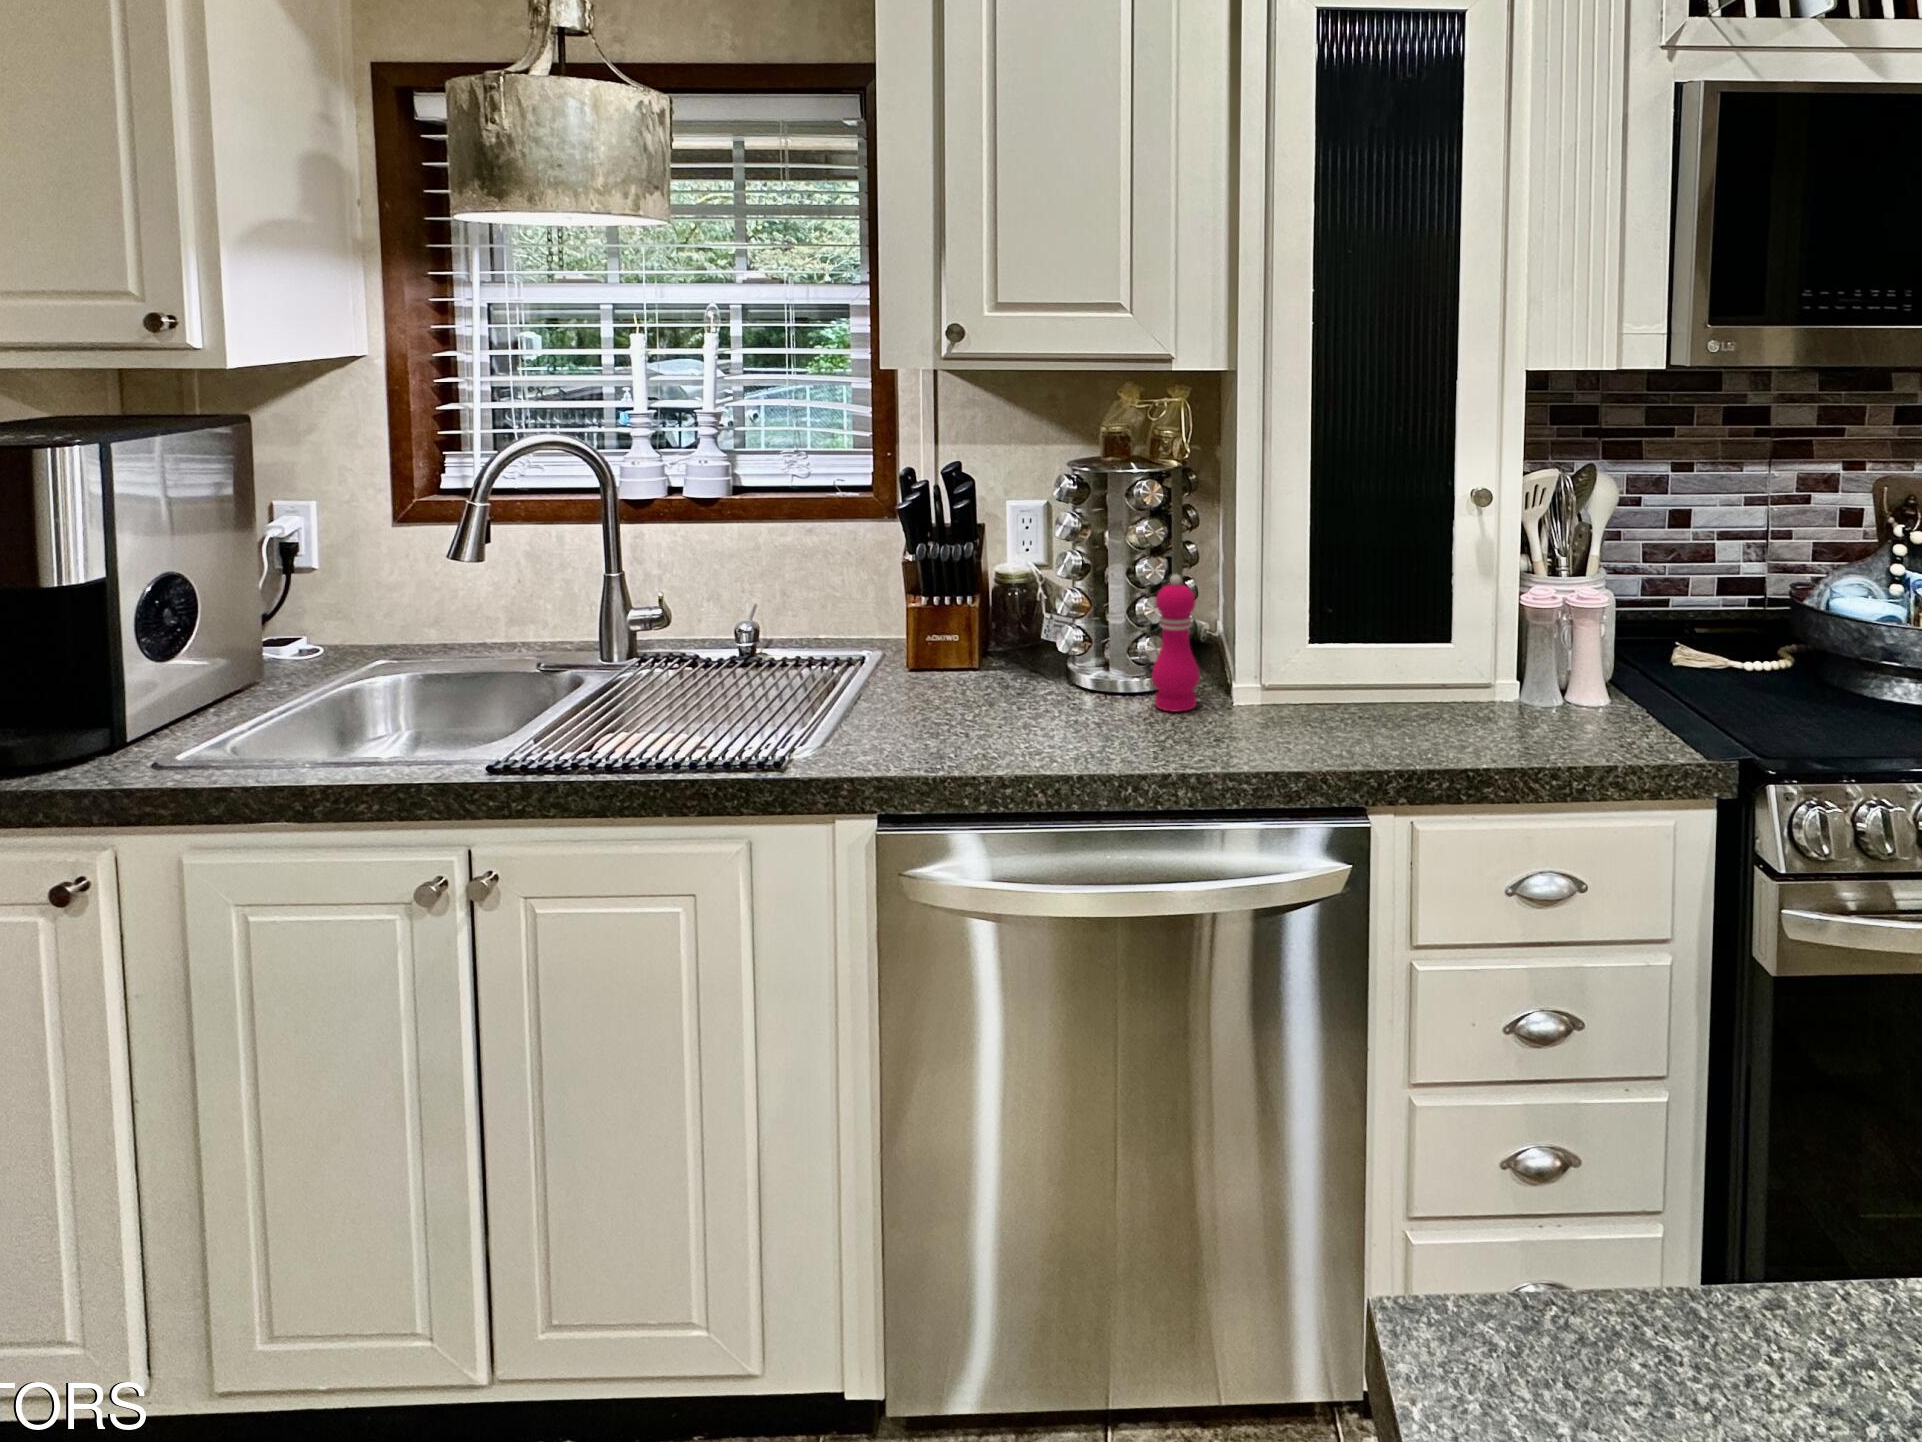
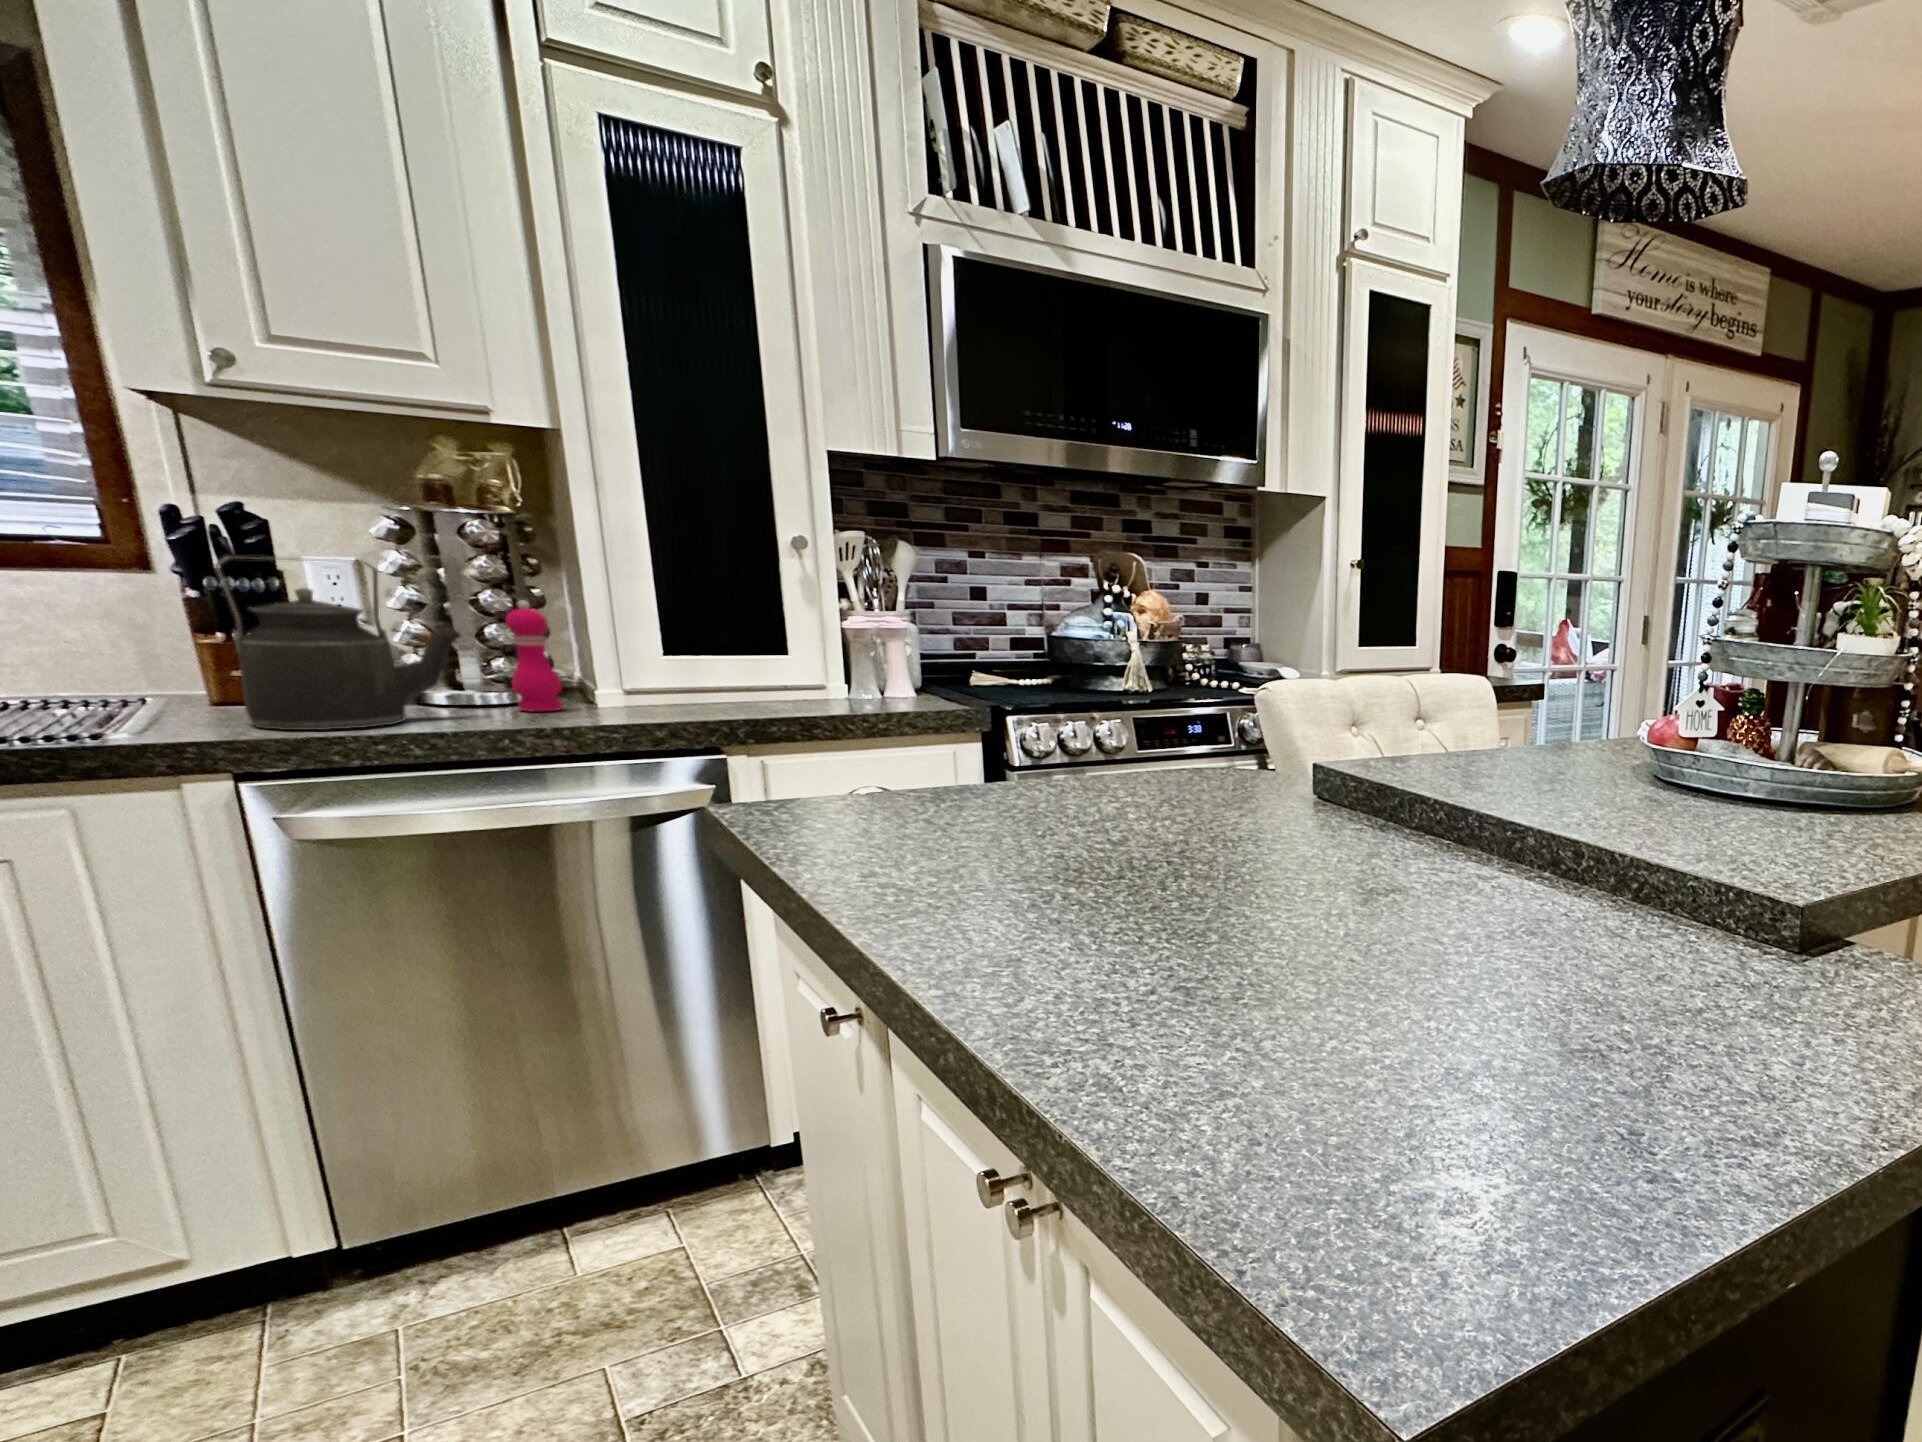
kettle: none [915,543,1113,752] -> present [215,556,461,730]

